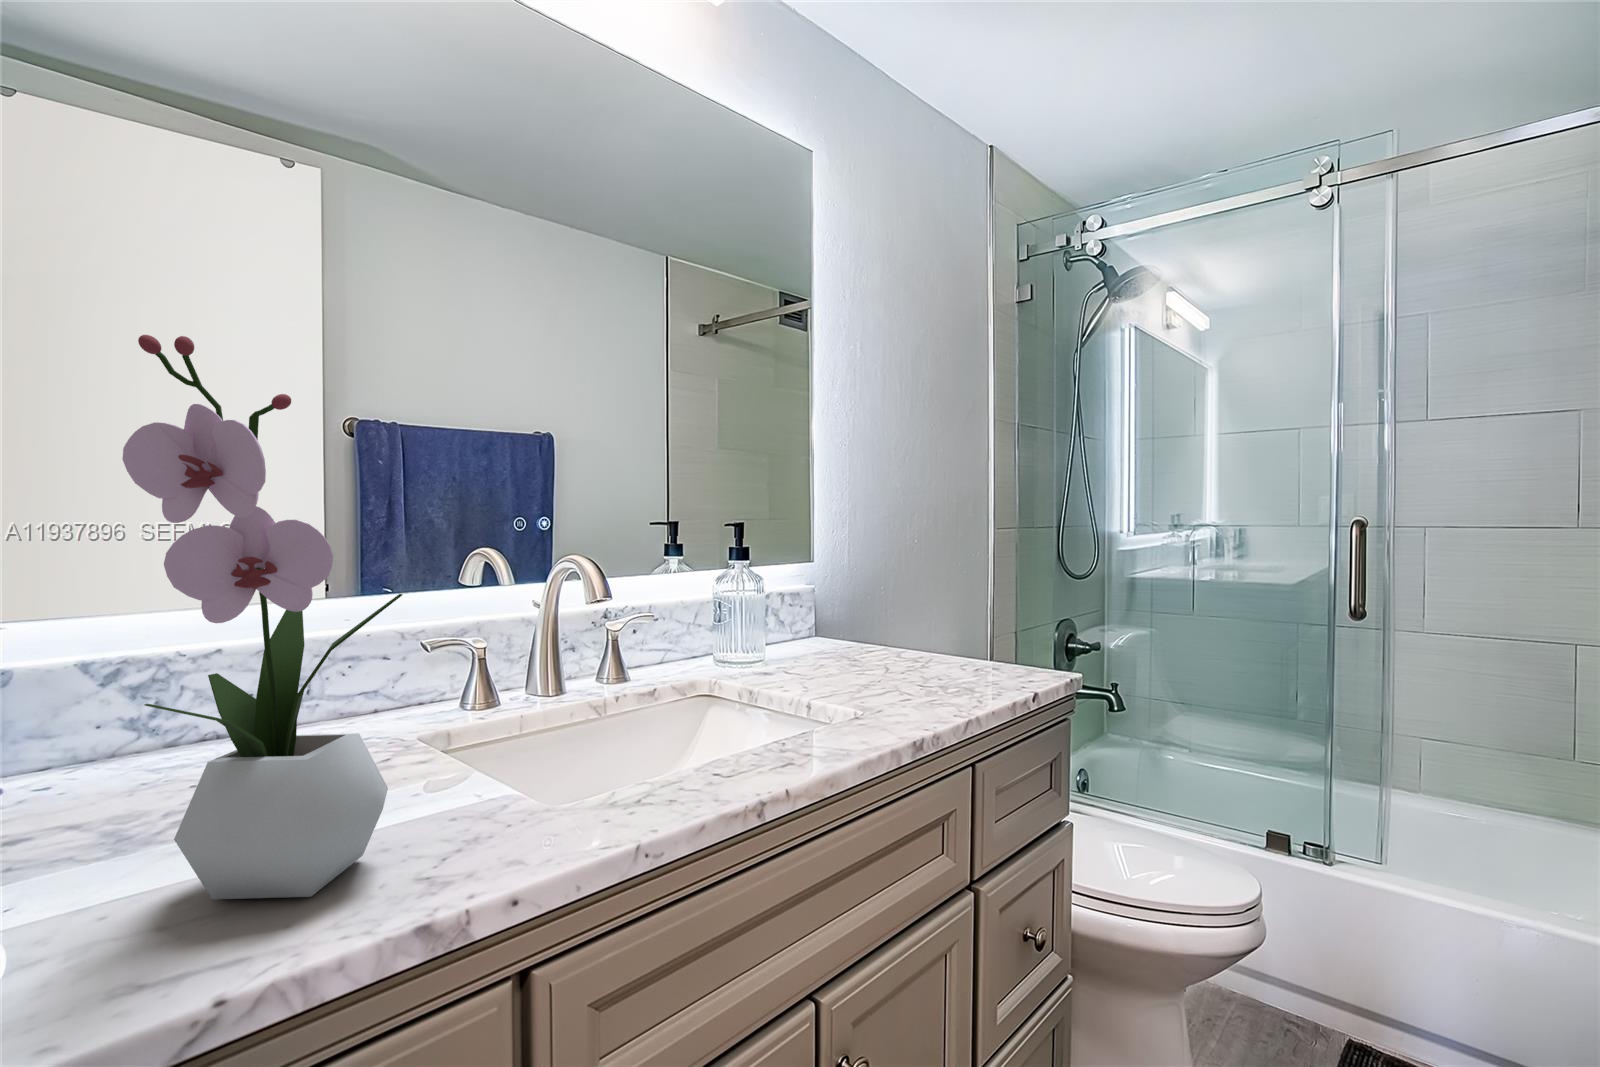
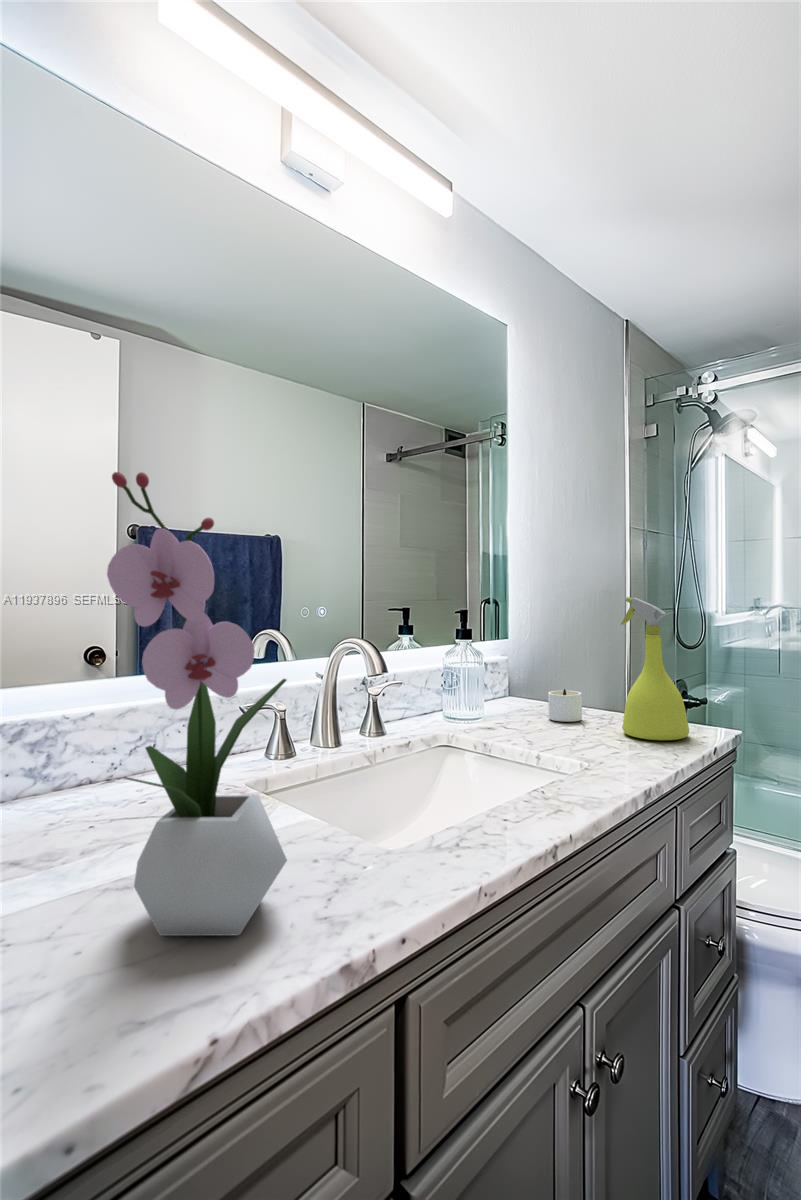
spray bottle: none [923,509,1000,684] -> present [621,597,689,741]
candle: none [845,624,900,664] -> present [548,689,582,722]

